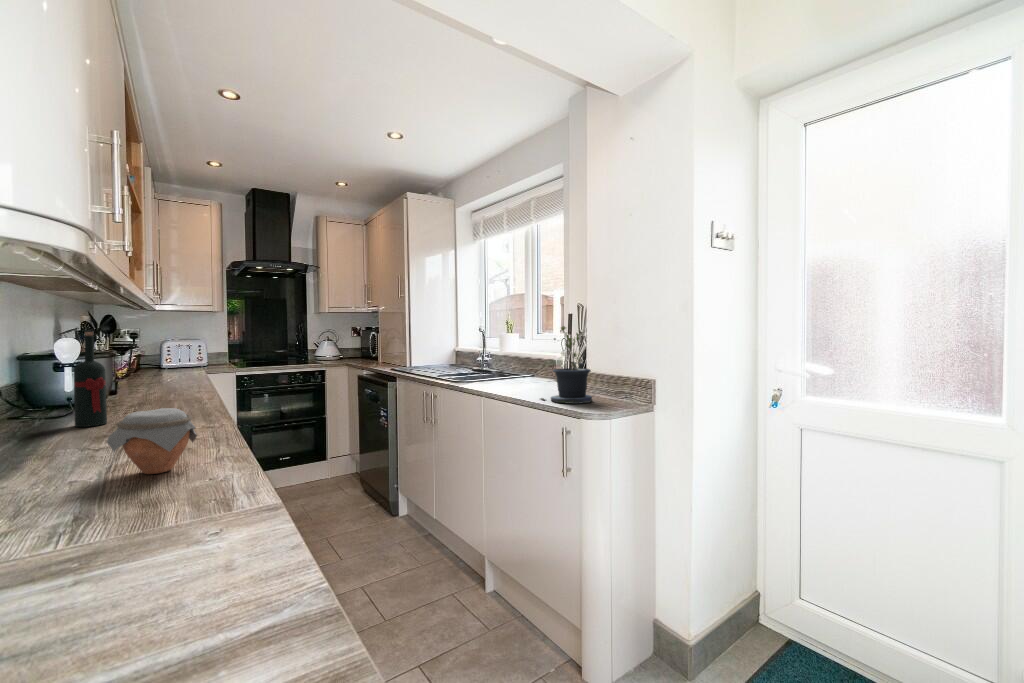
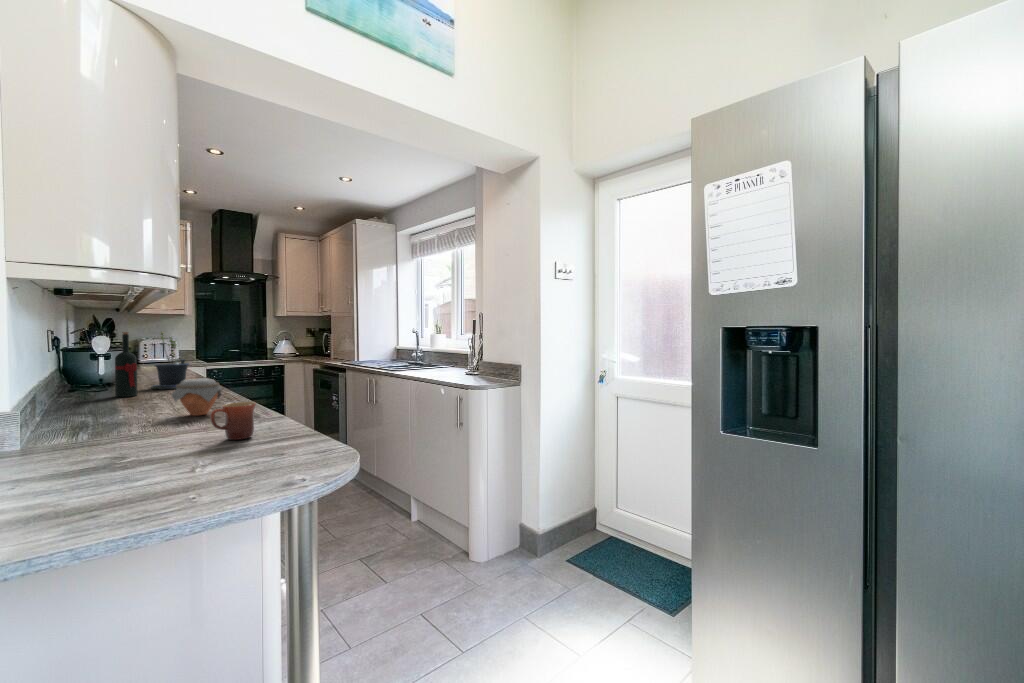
potted plant: present [541,326,592,404] -> present [151,332,189,389]
mug: none [107,474,216,566] -> present [210,402,256,440]

